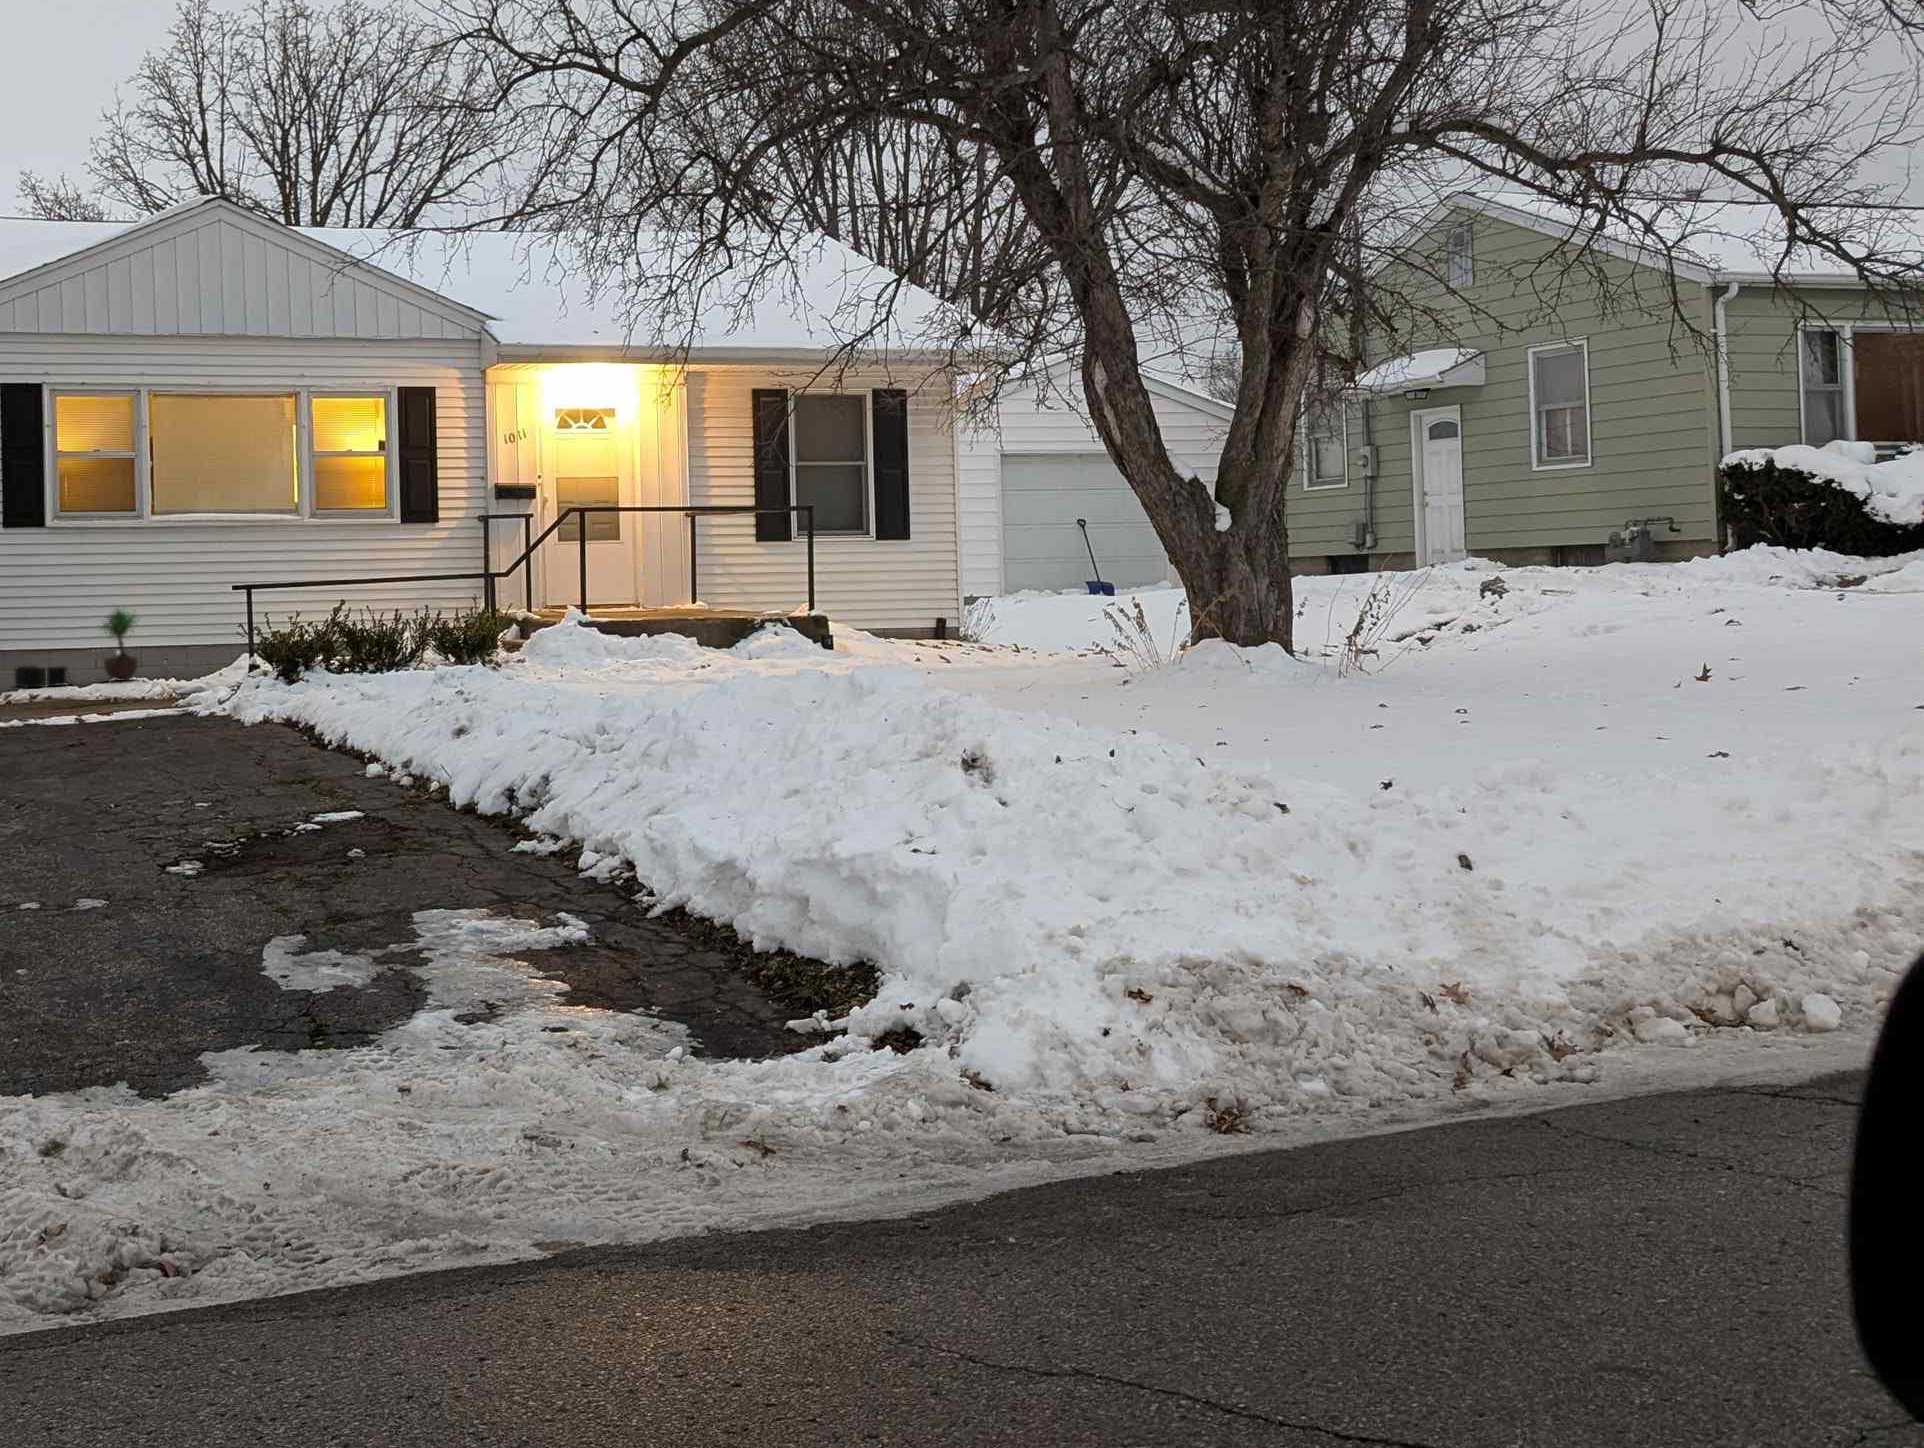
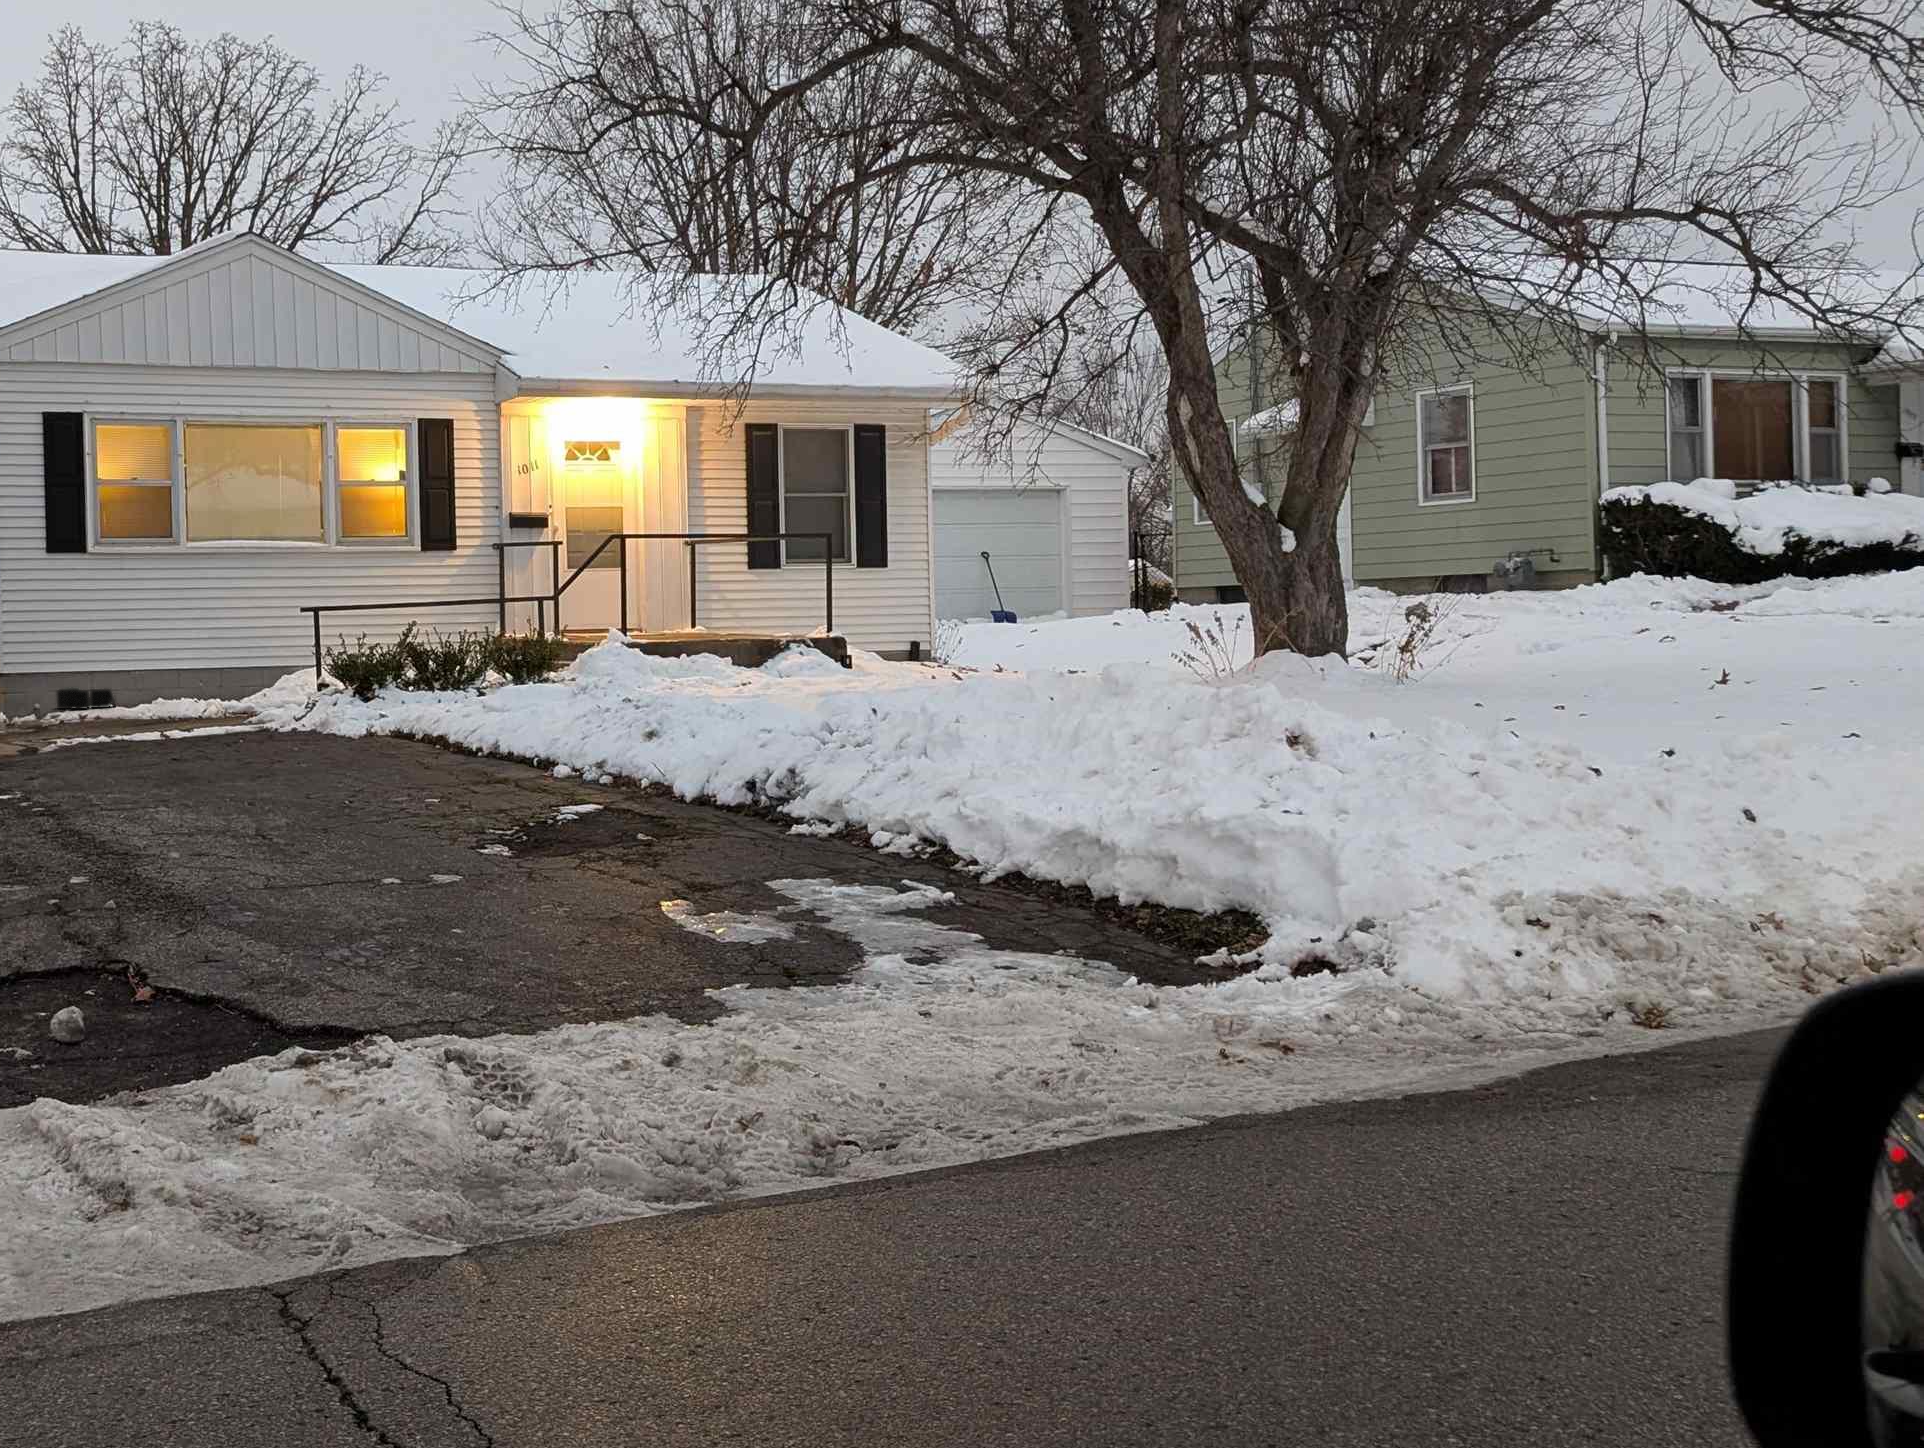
potted tree: present [101,609,139,681] -> none [137,625,182,703]

